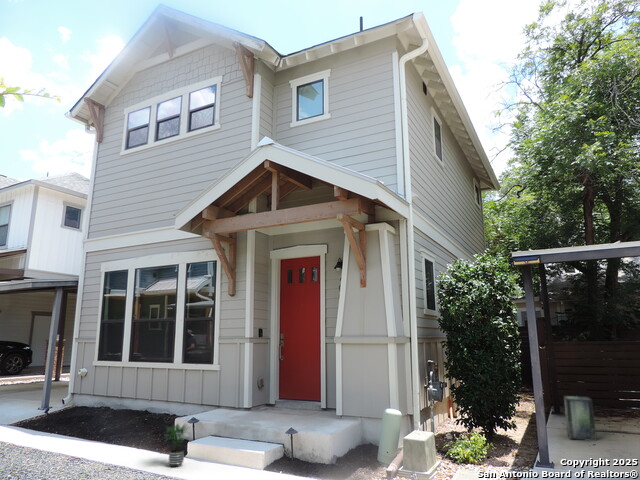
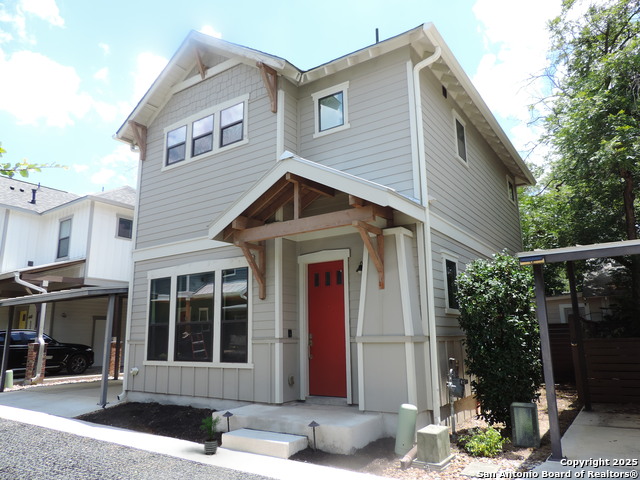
storage box: present [564,396,596,441] -> present [510,402,541,448]

